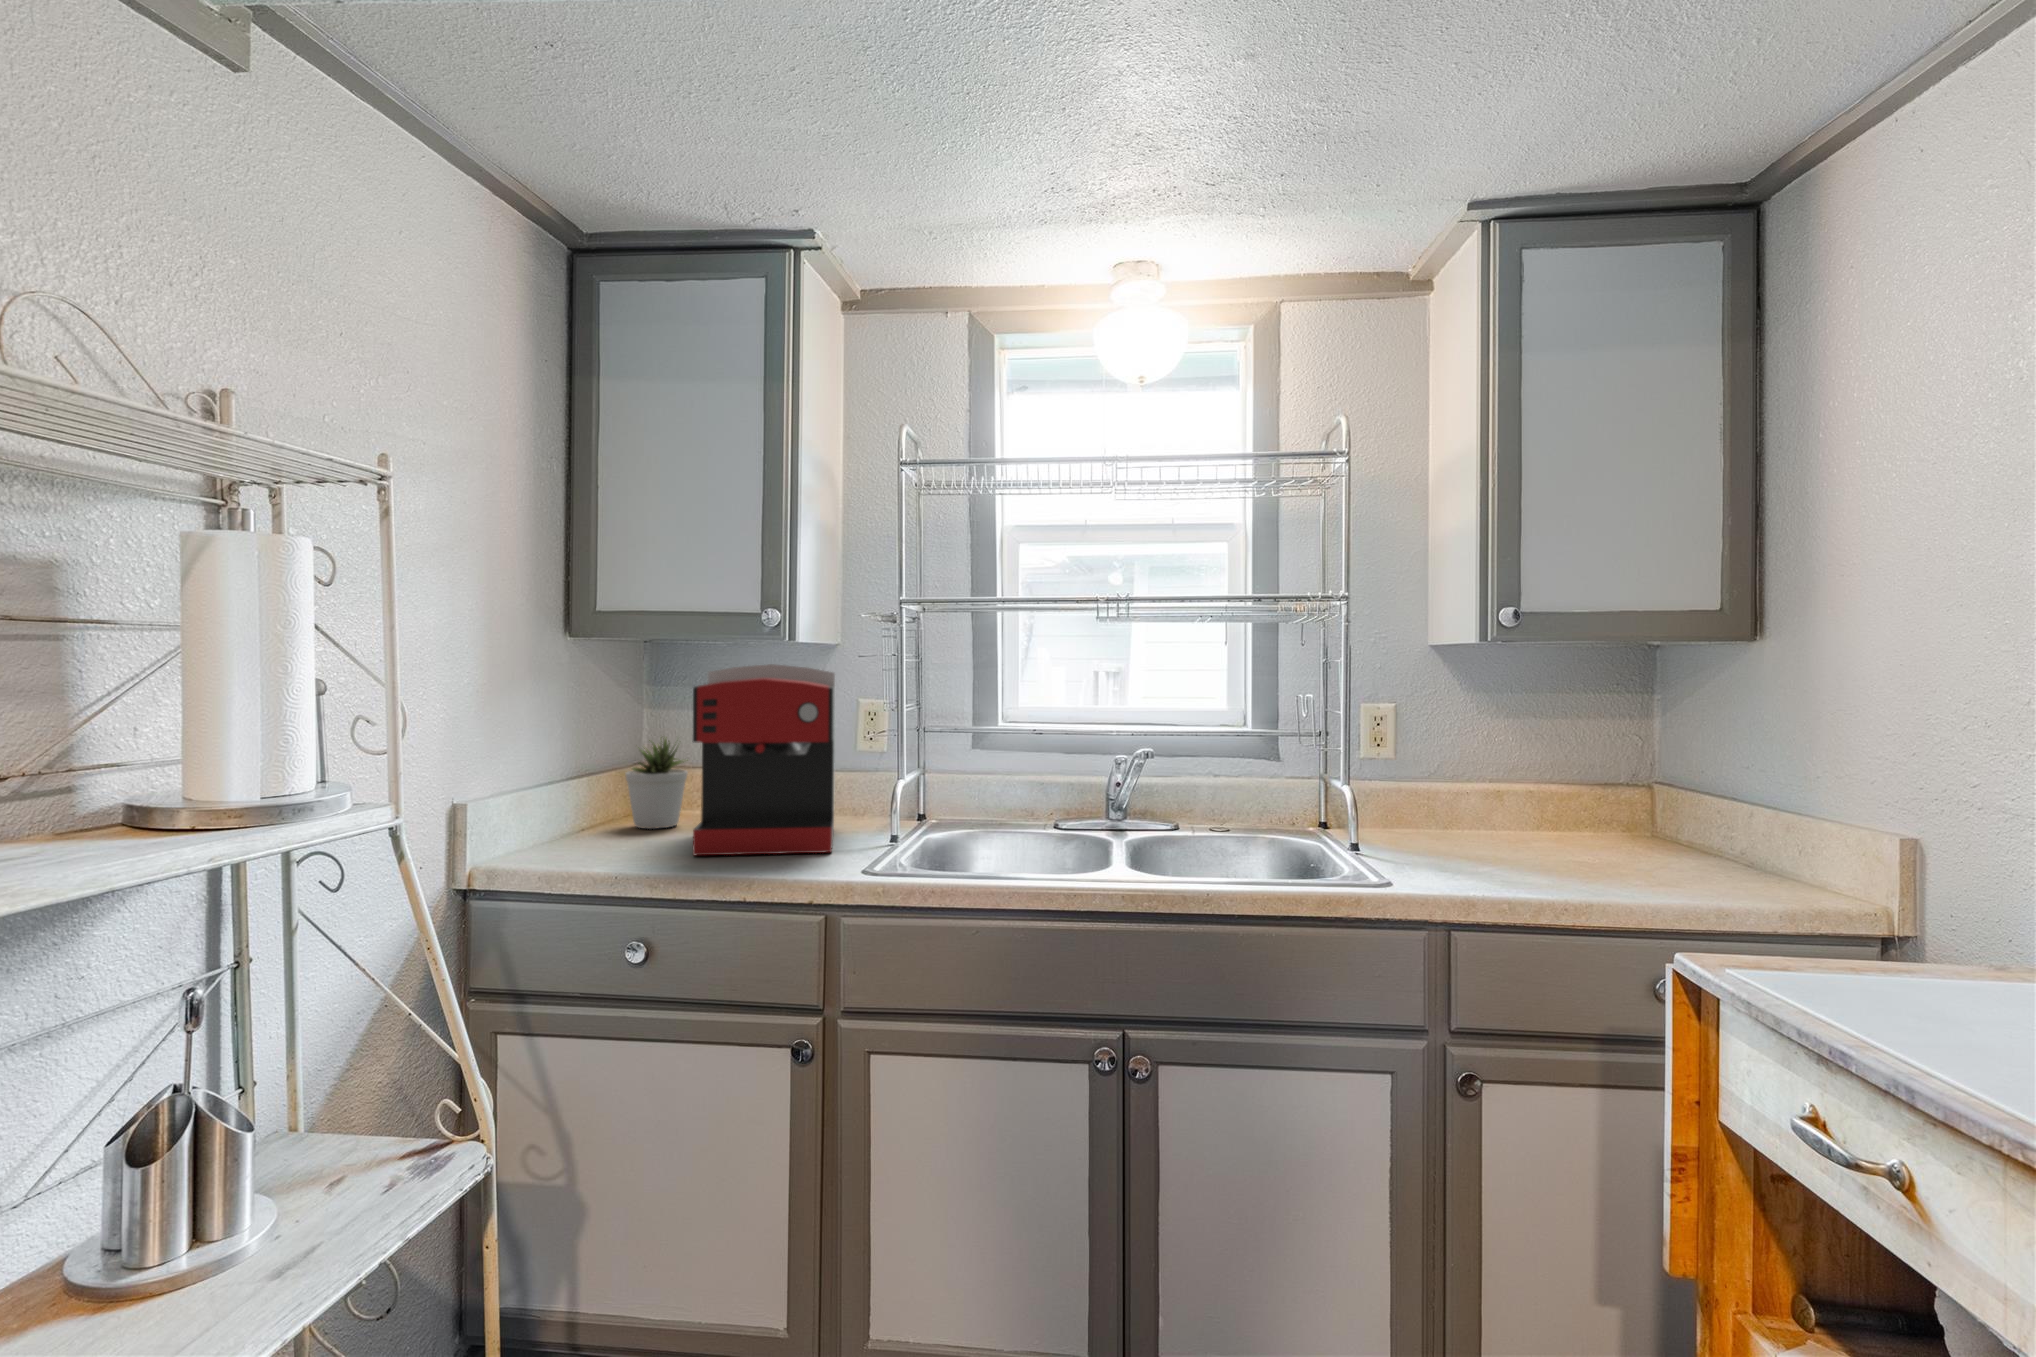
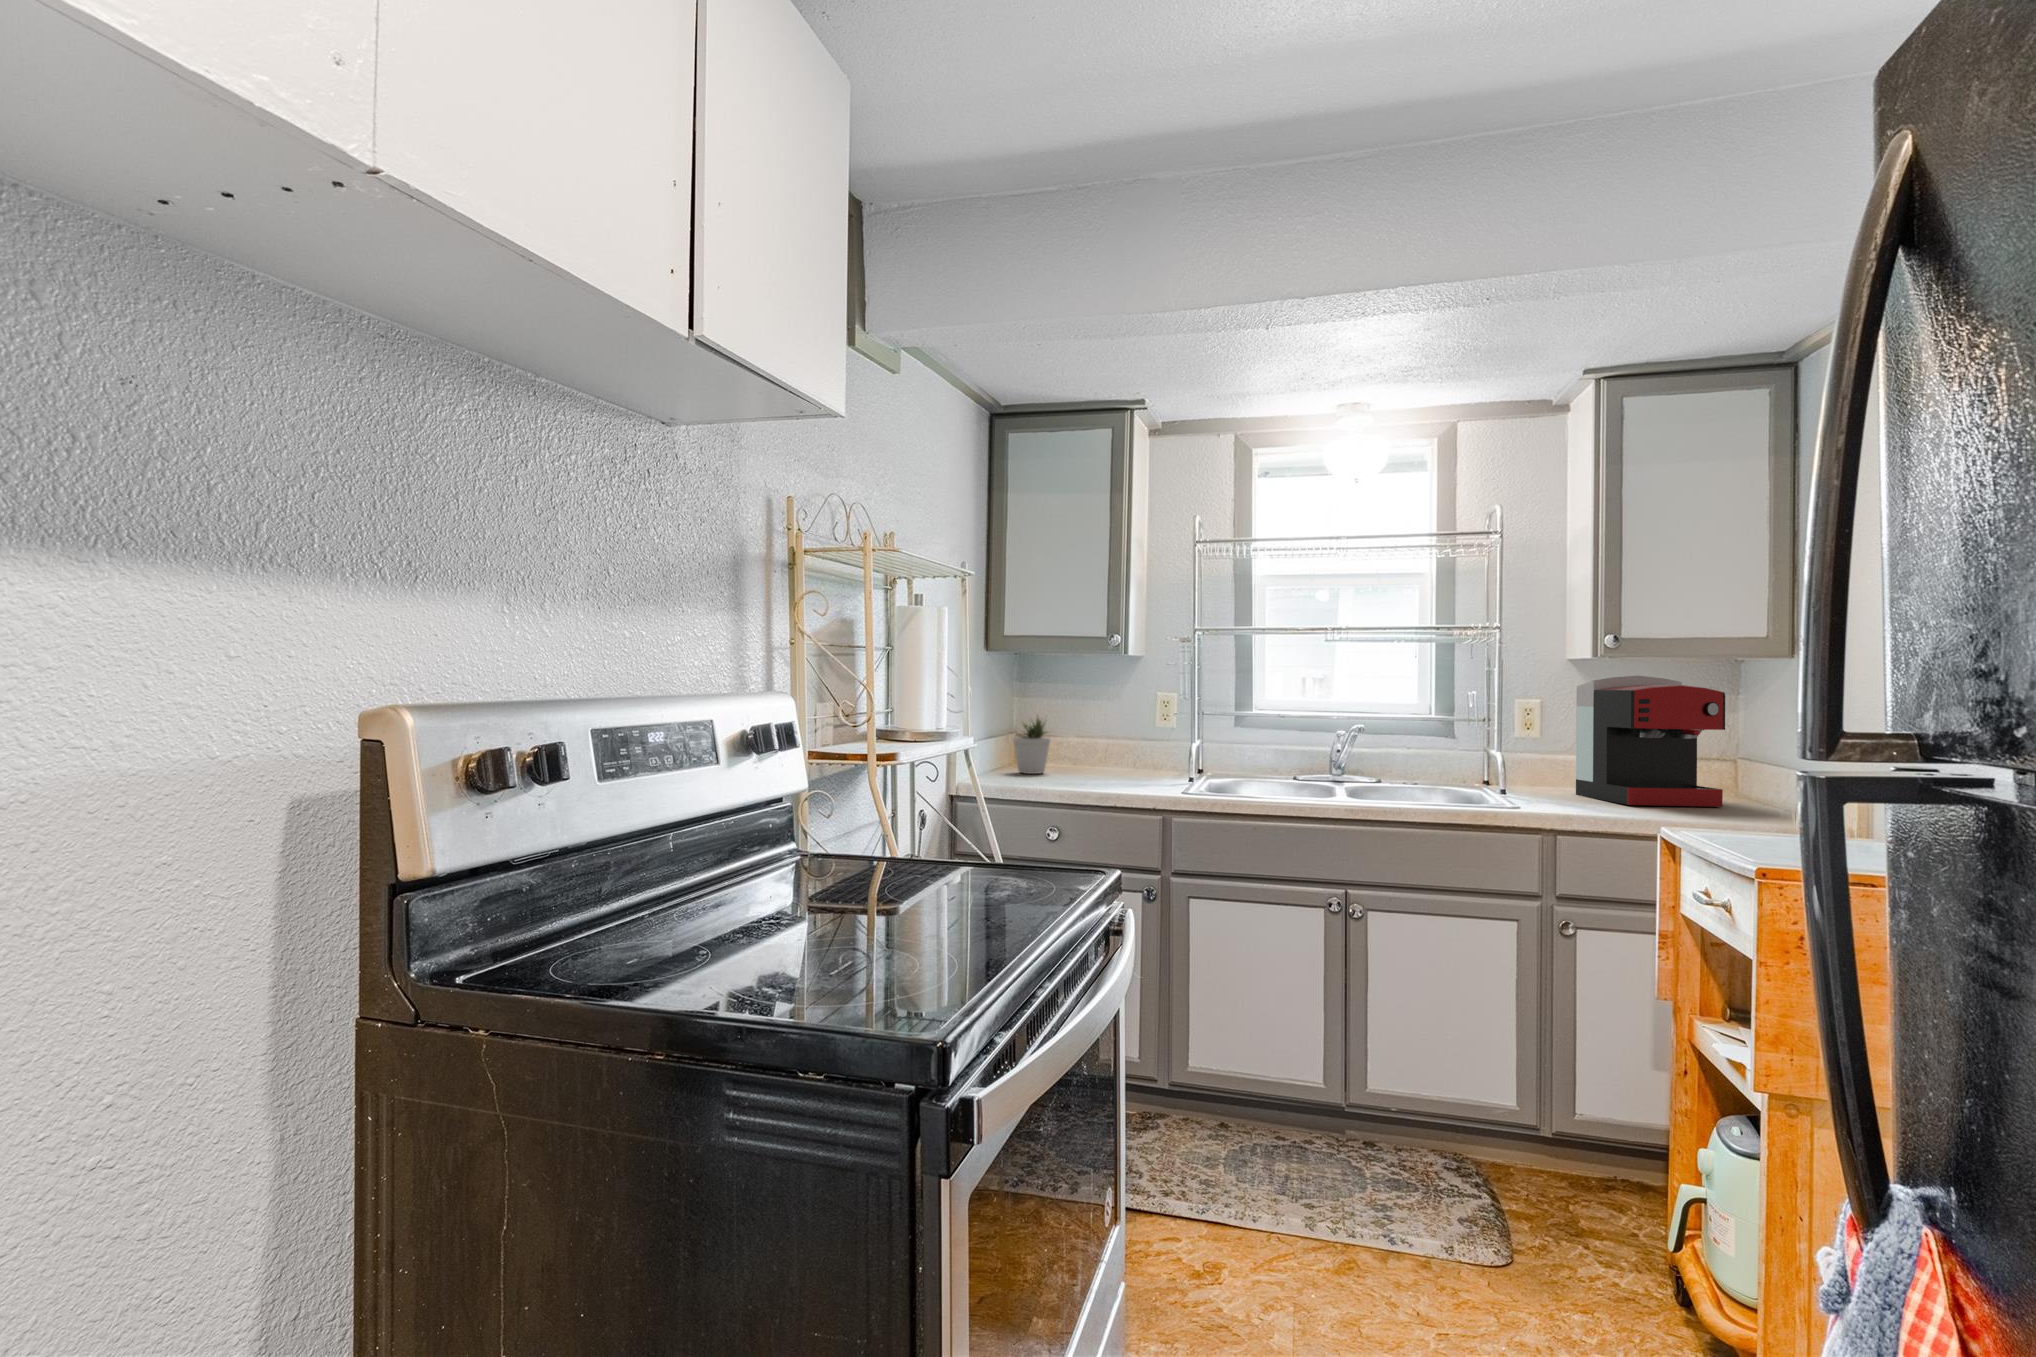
coffee maker: present [693,664,835,855] -> present [1576,676,1725,807]

